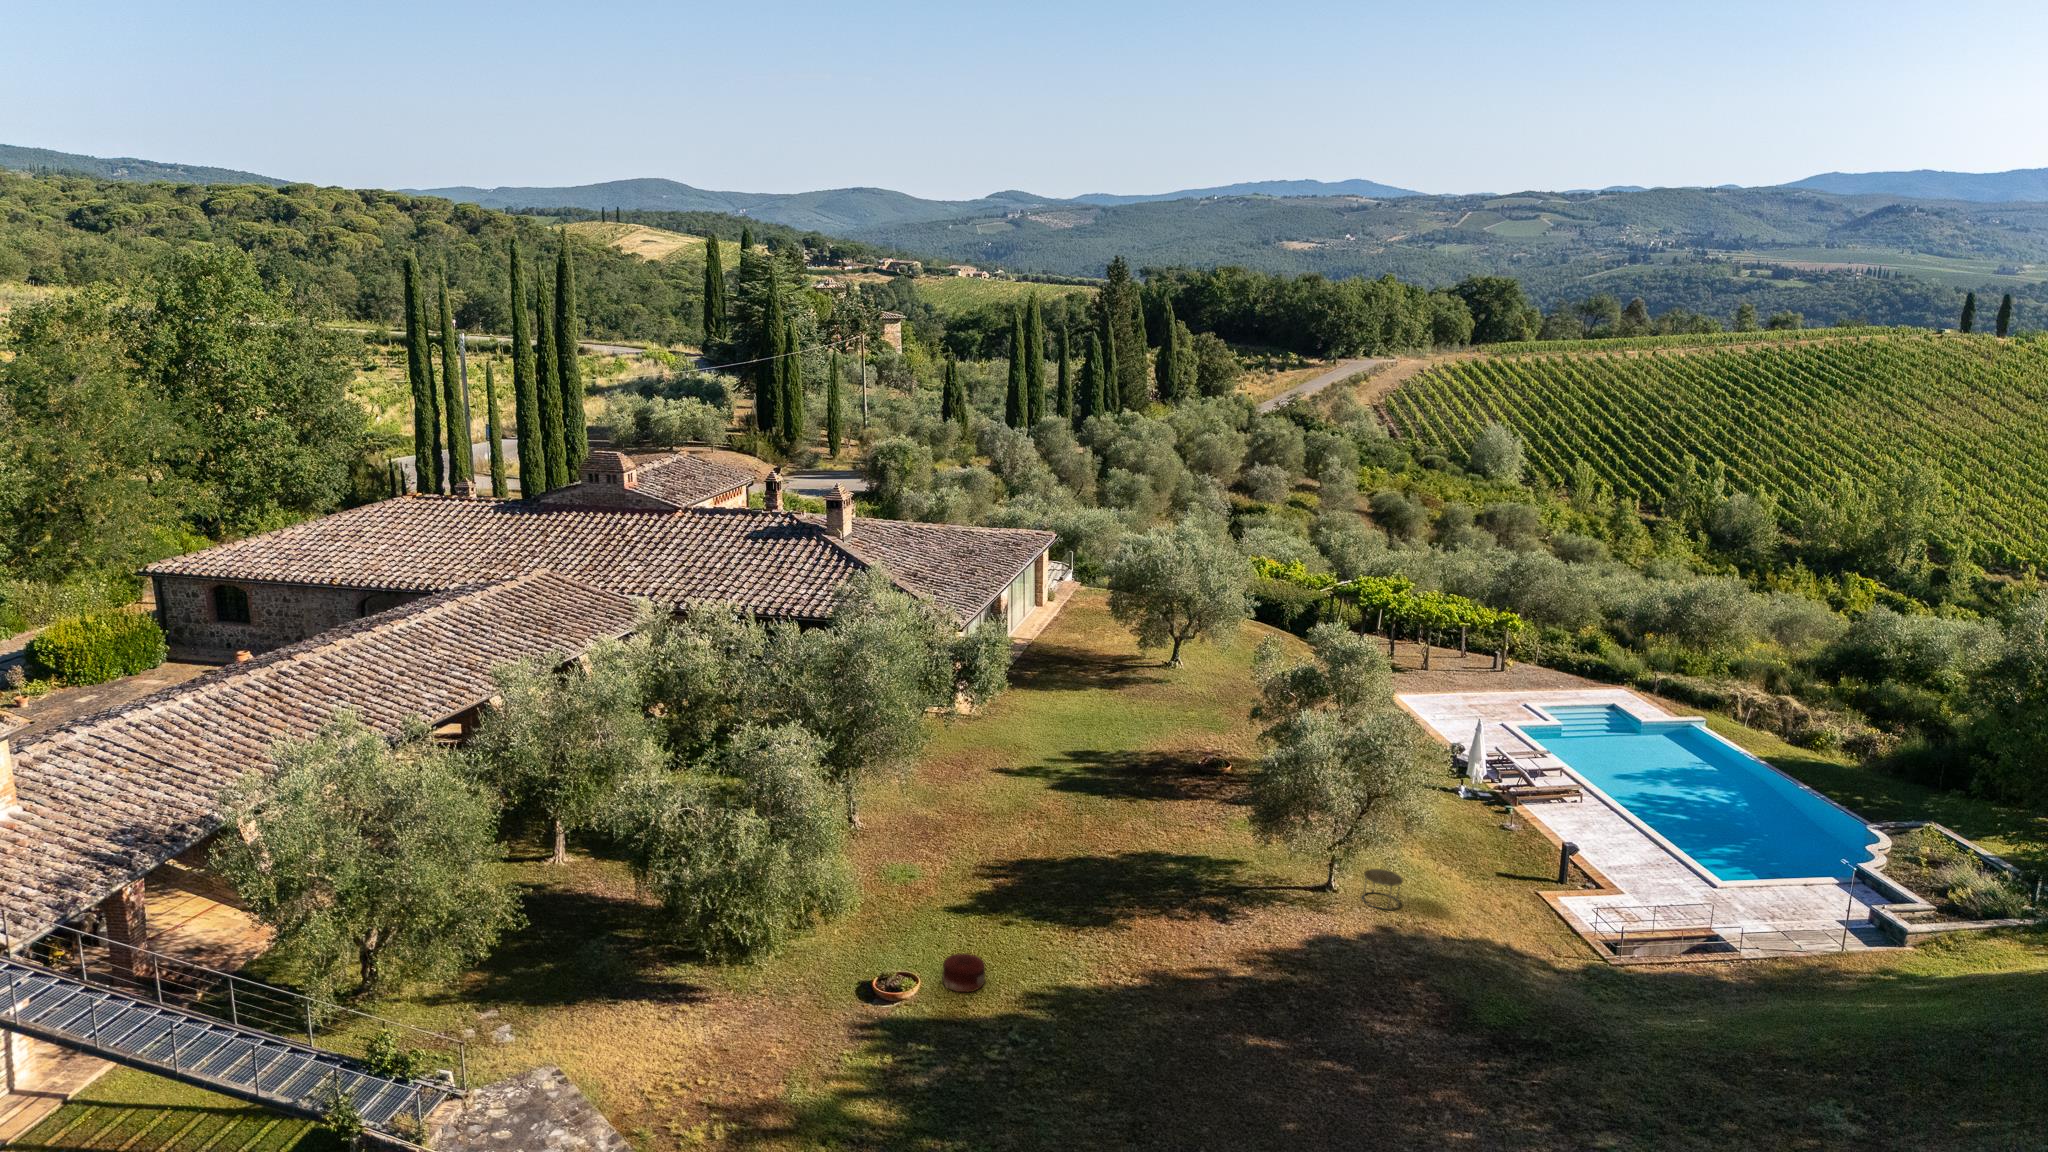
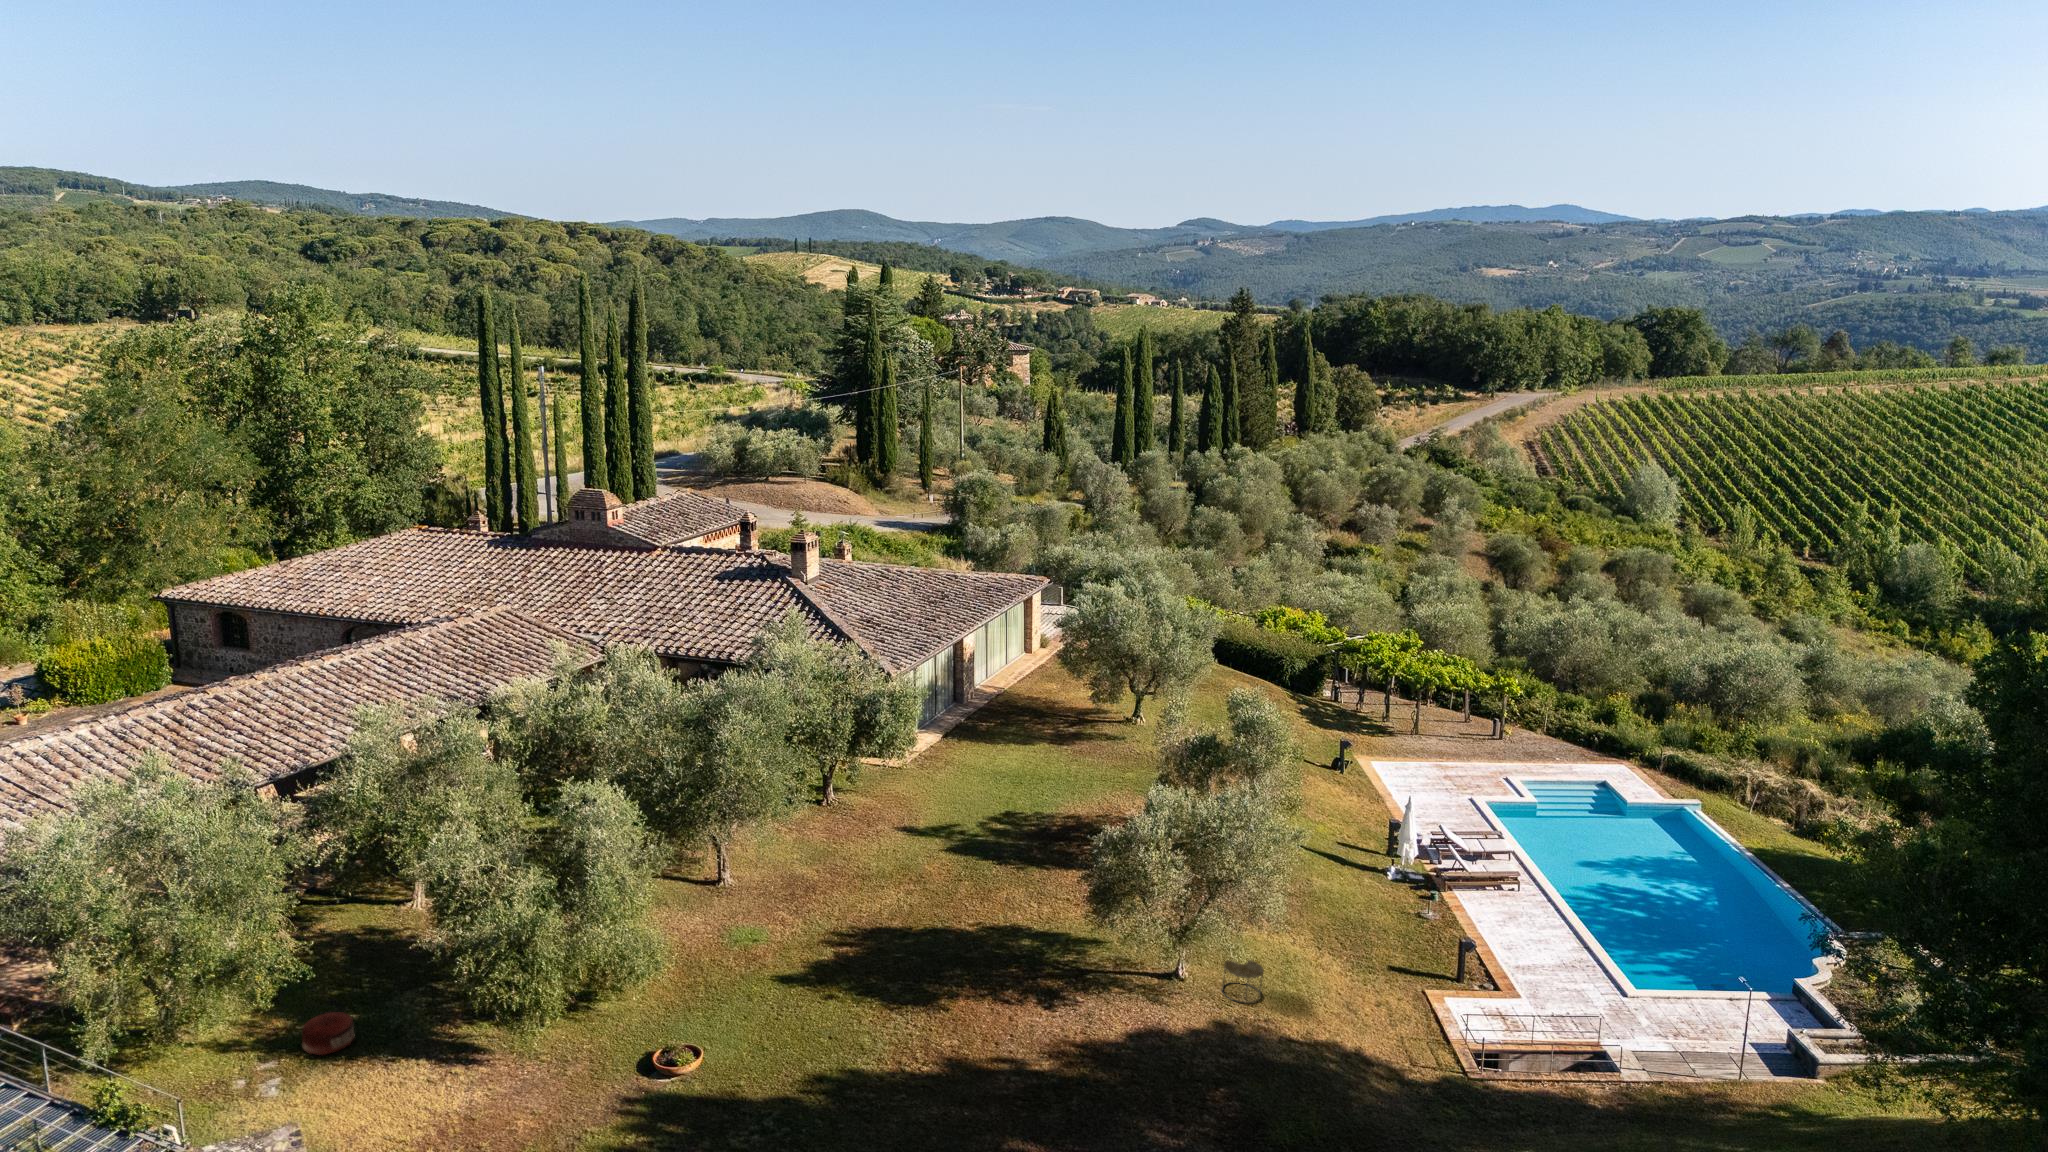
pouf: present [942,953,985,992] -> present [302,1012,354,1055]

